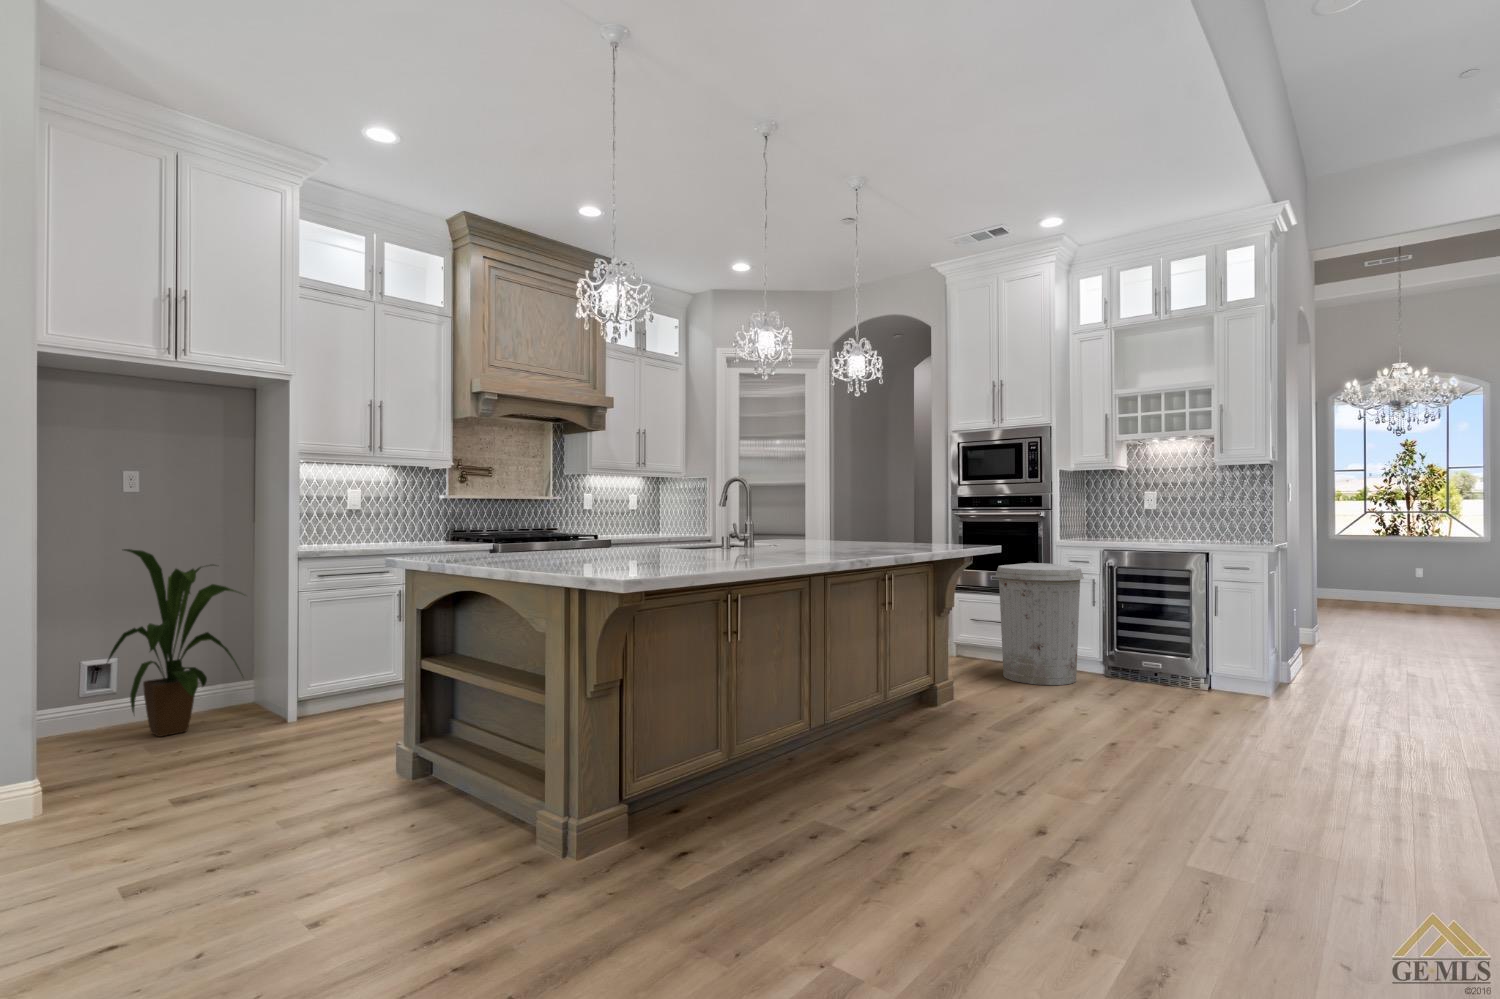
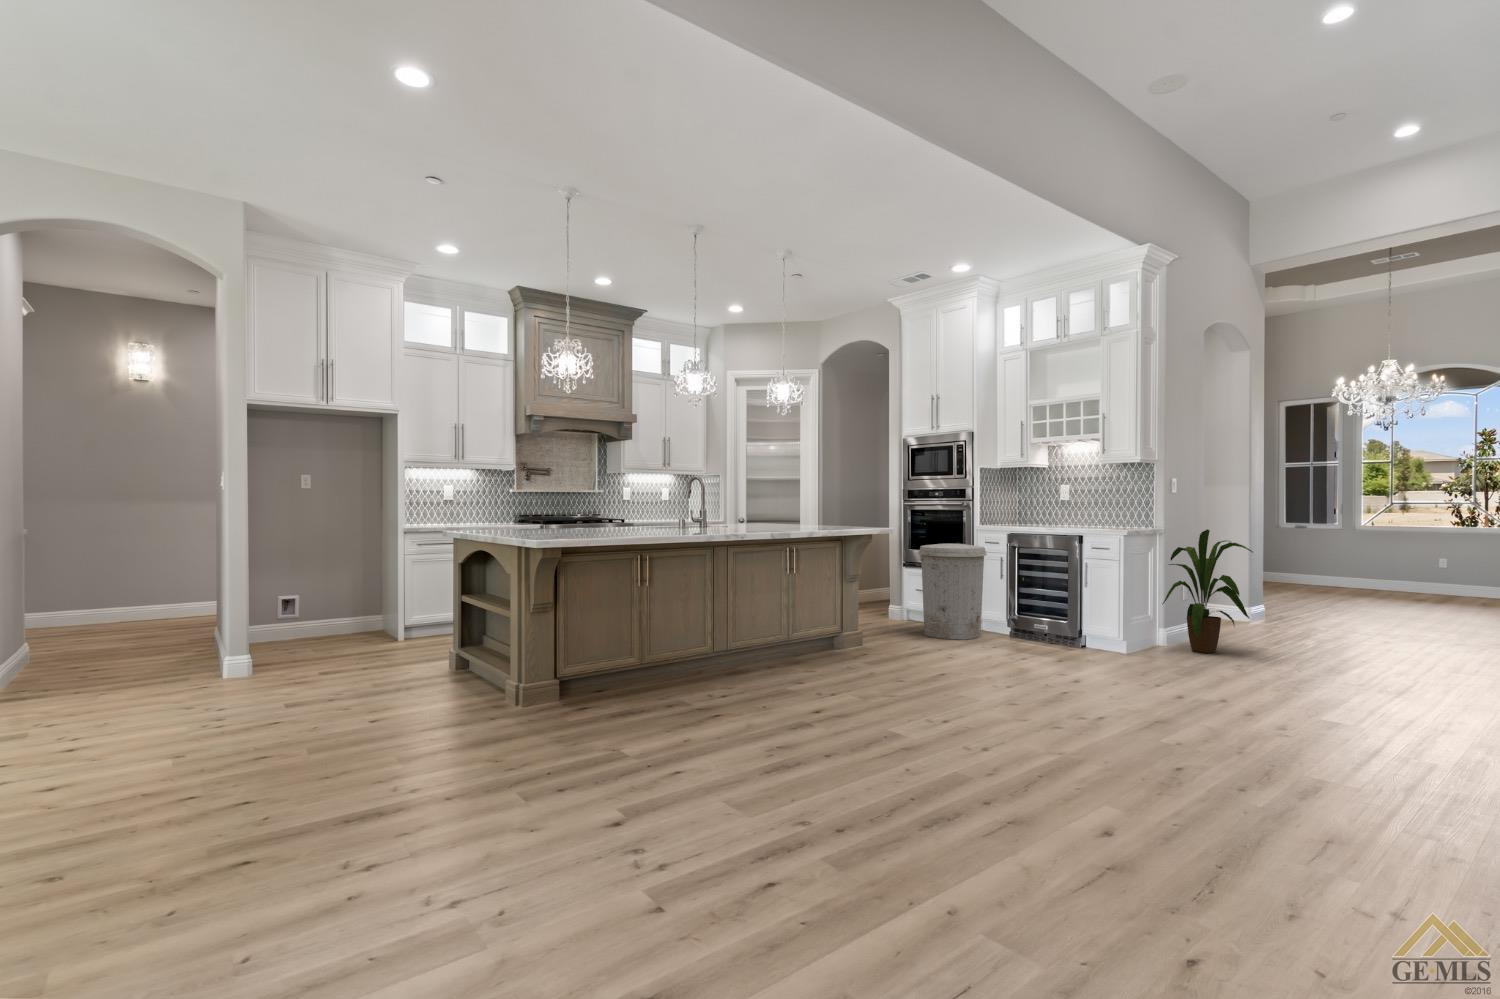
house plant: present [107,549,242,737] -> present [1163,529,1253,653]

